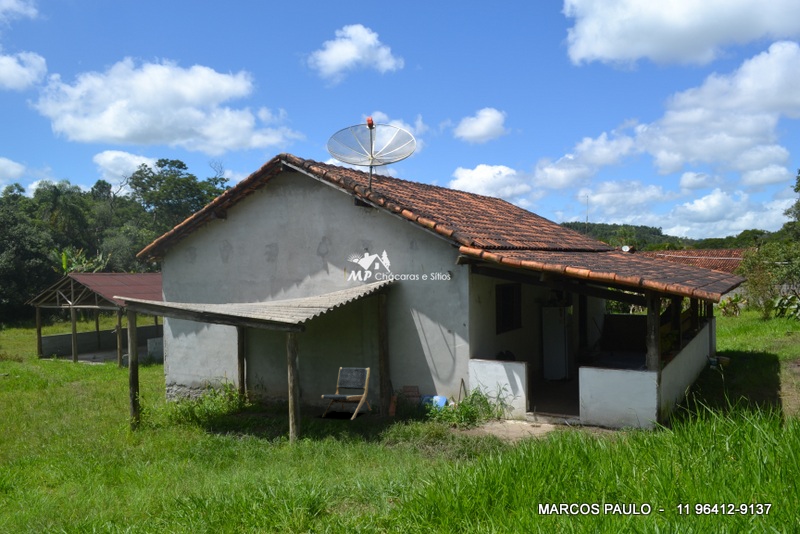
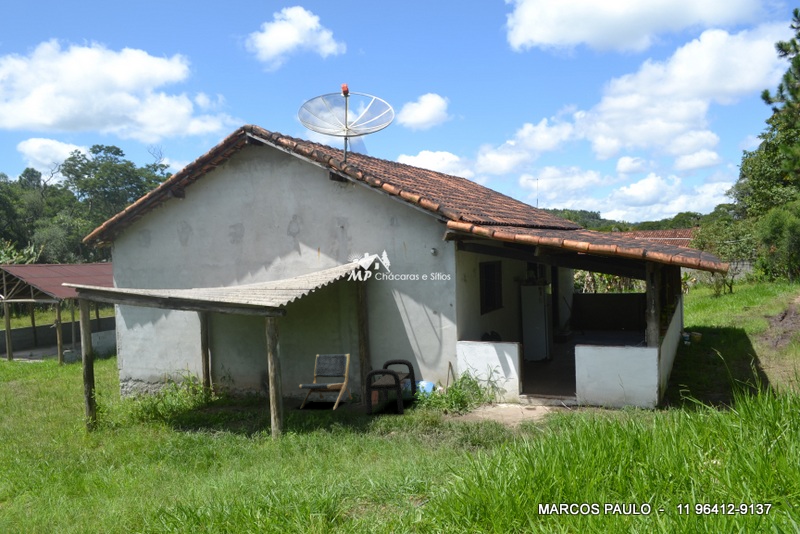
bench: none [381,375,431,426] -> present [366,359,417,414]

